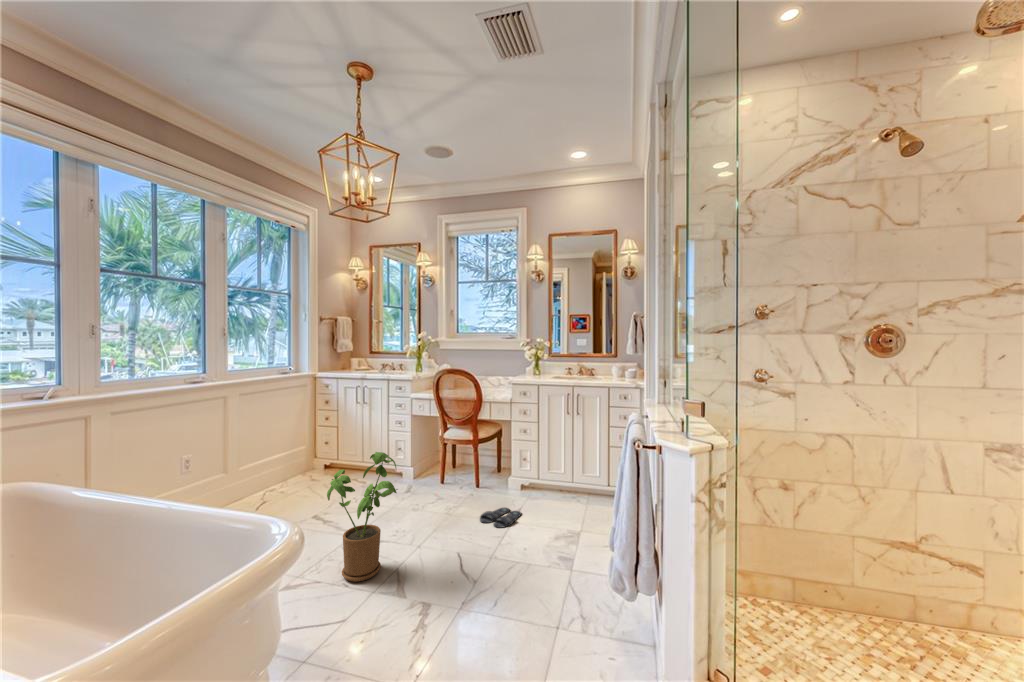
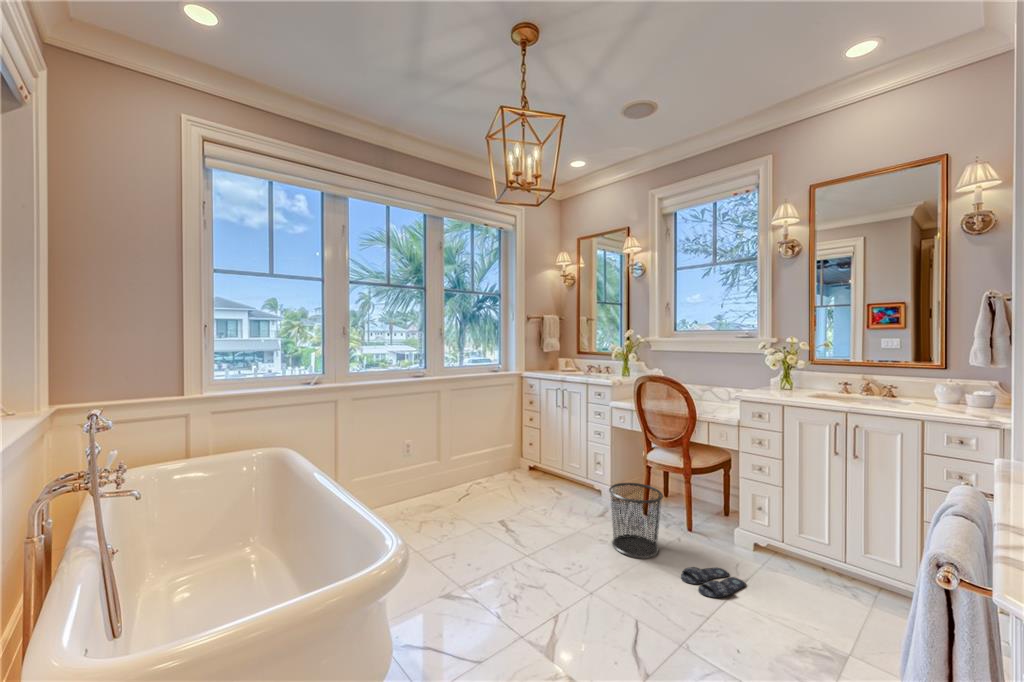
house plant: present [327,452,398,582] -> none [494,467,565,609]
waste bin: none [420,458,463,517] -> present [609,483,663,558]

